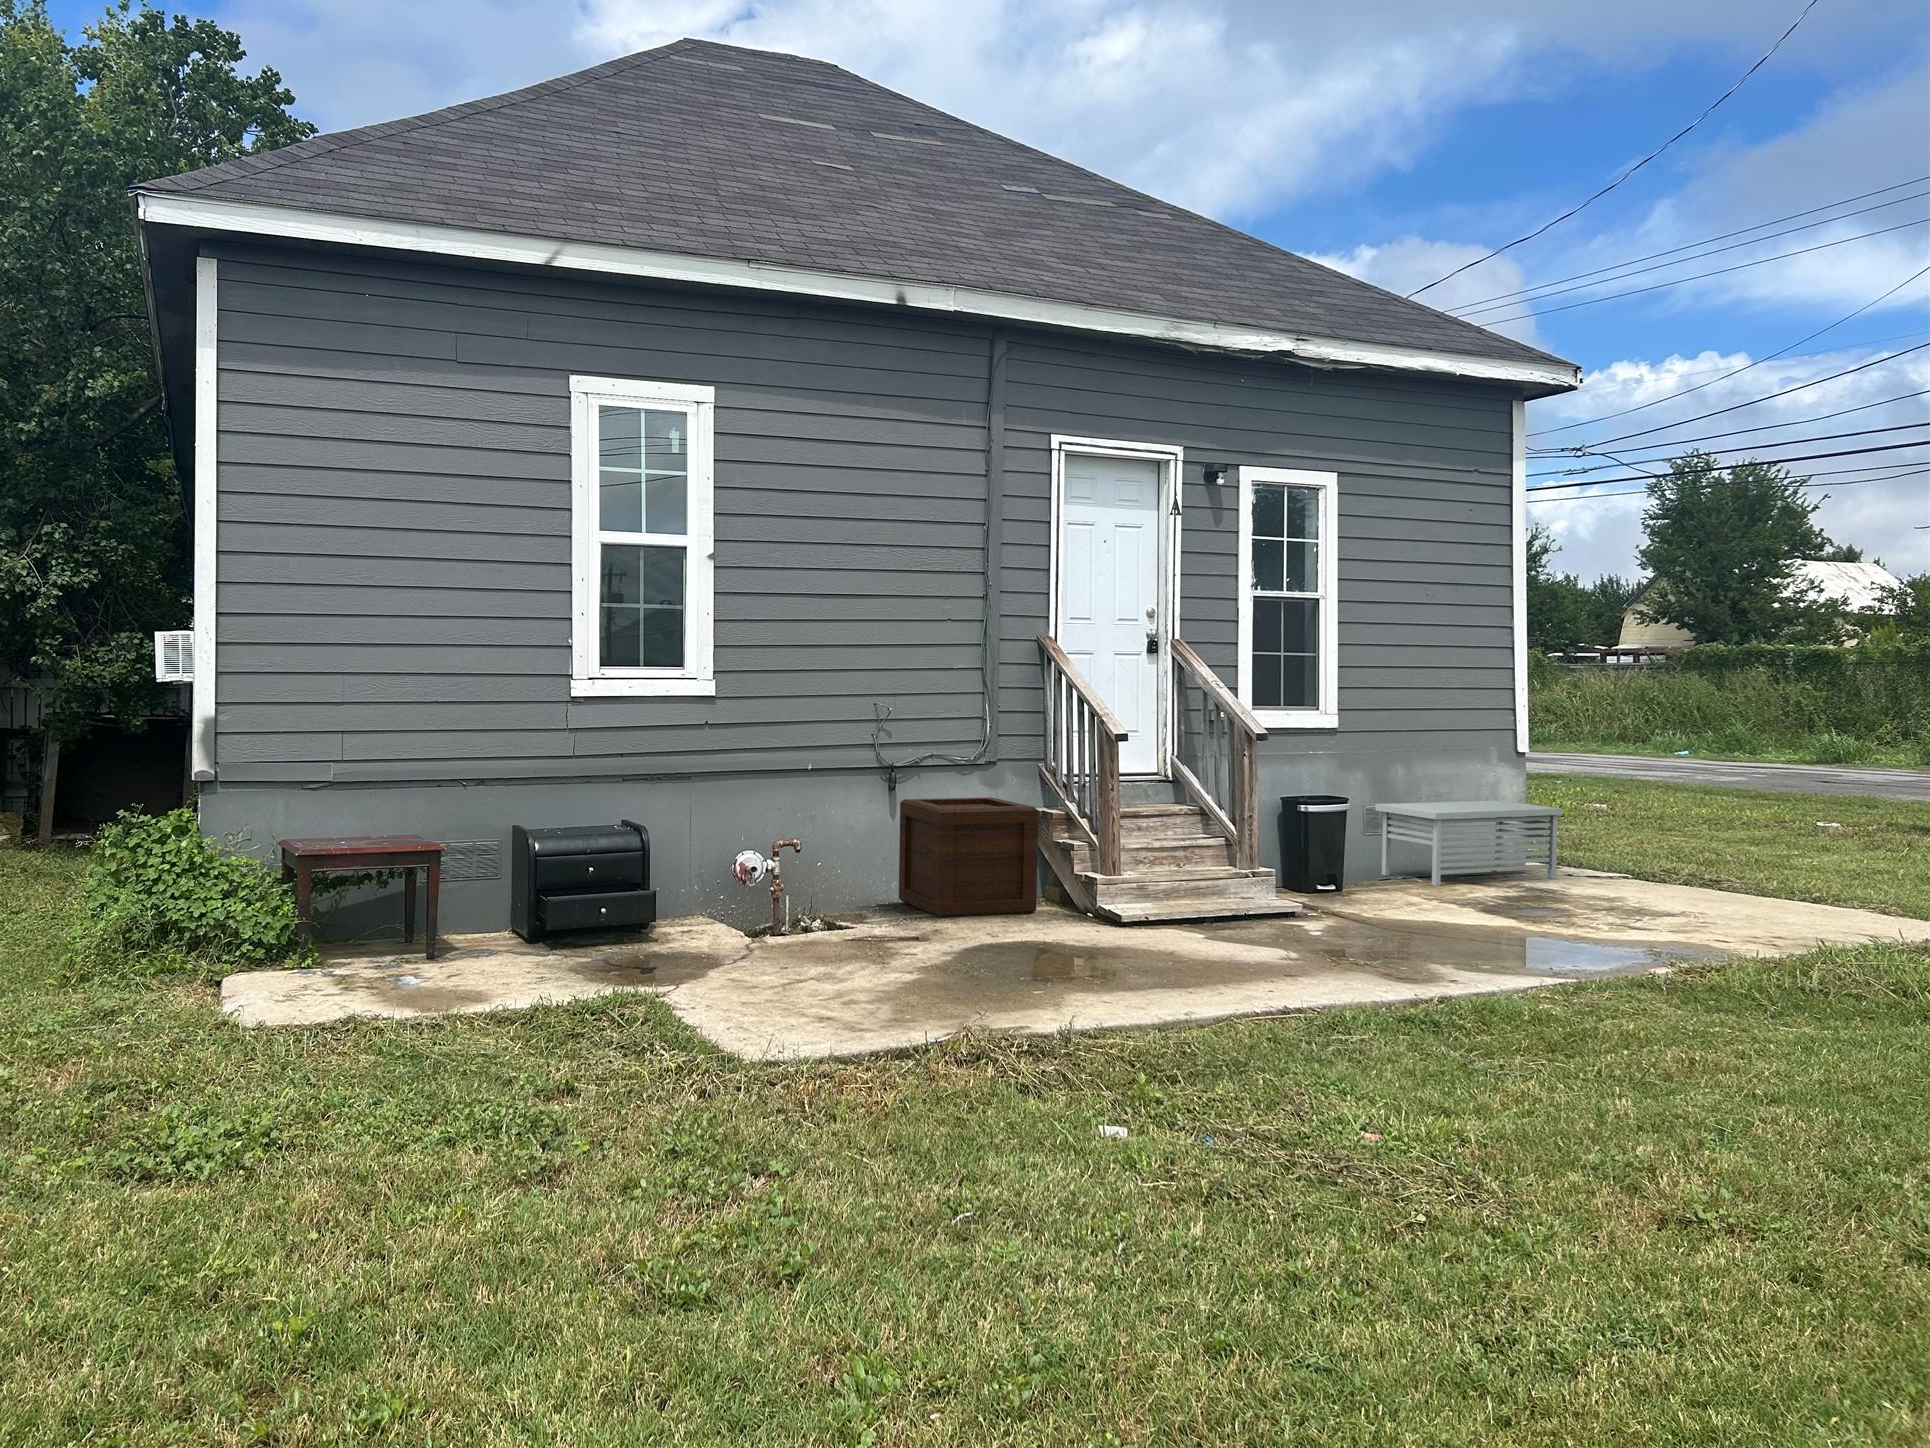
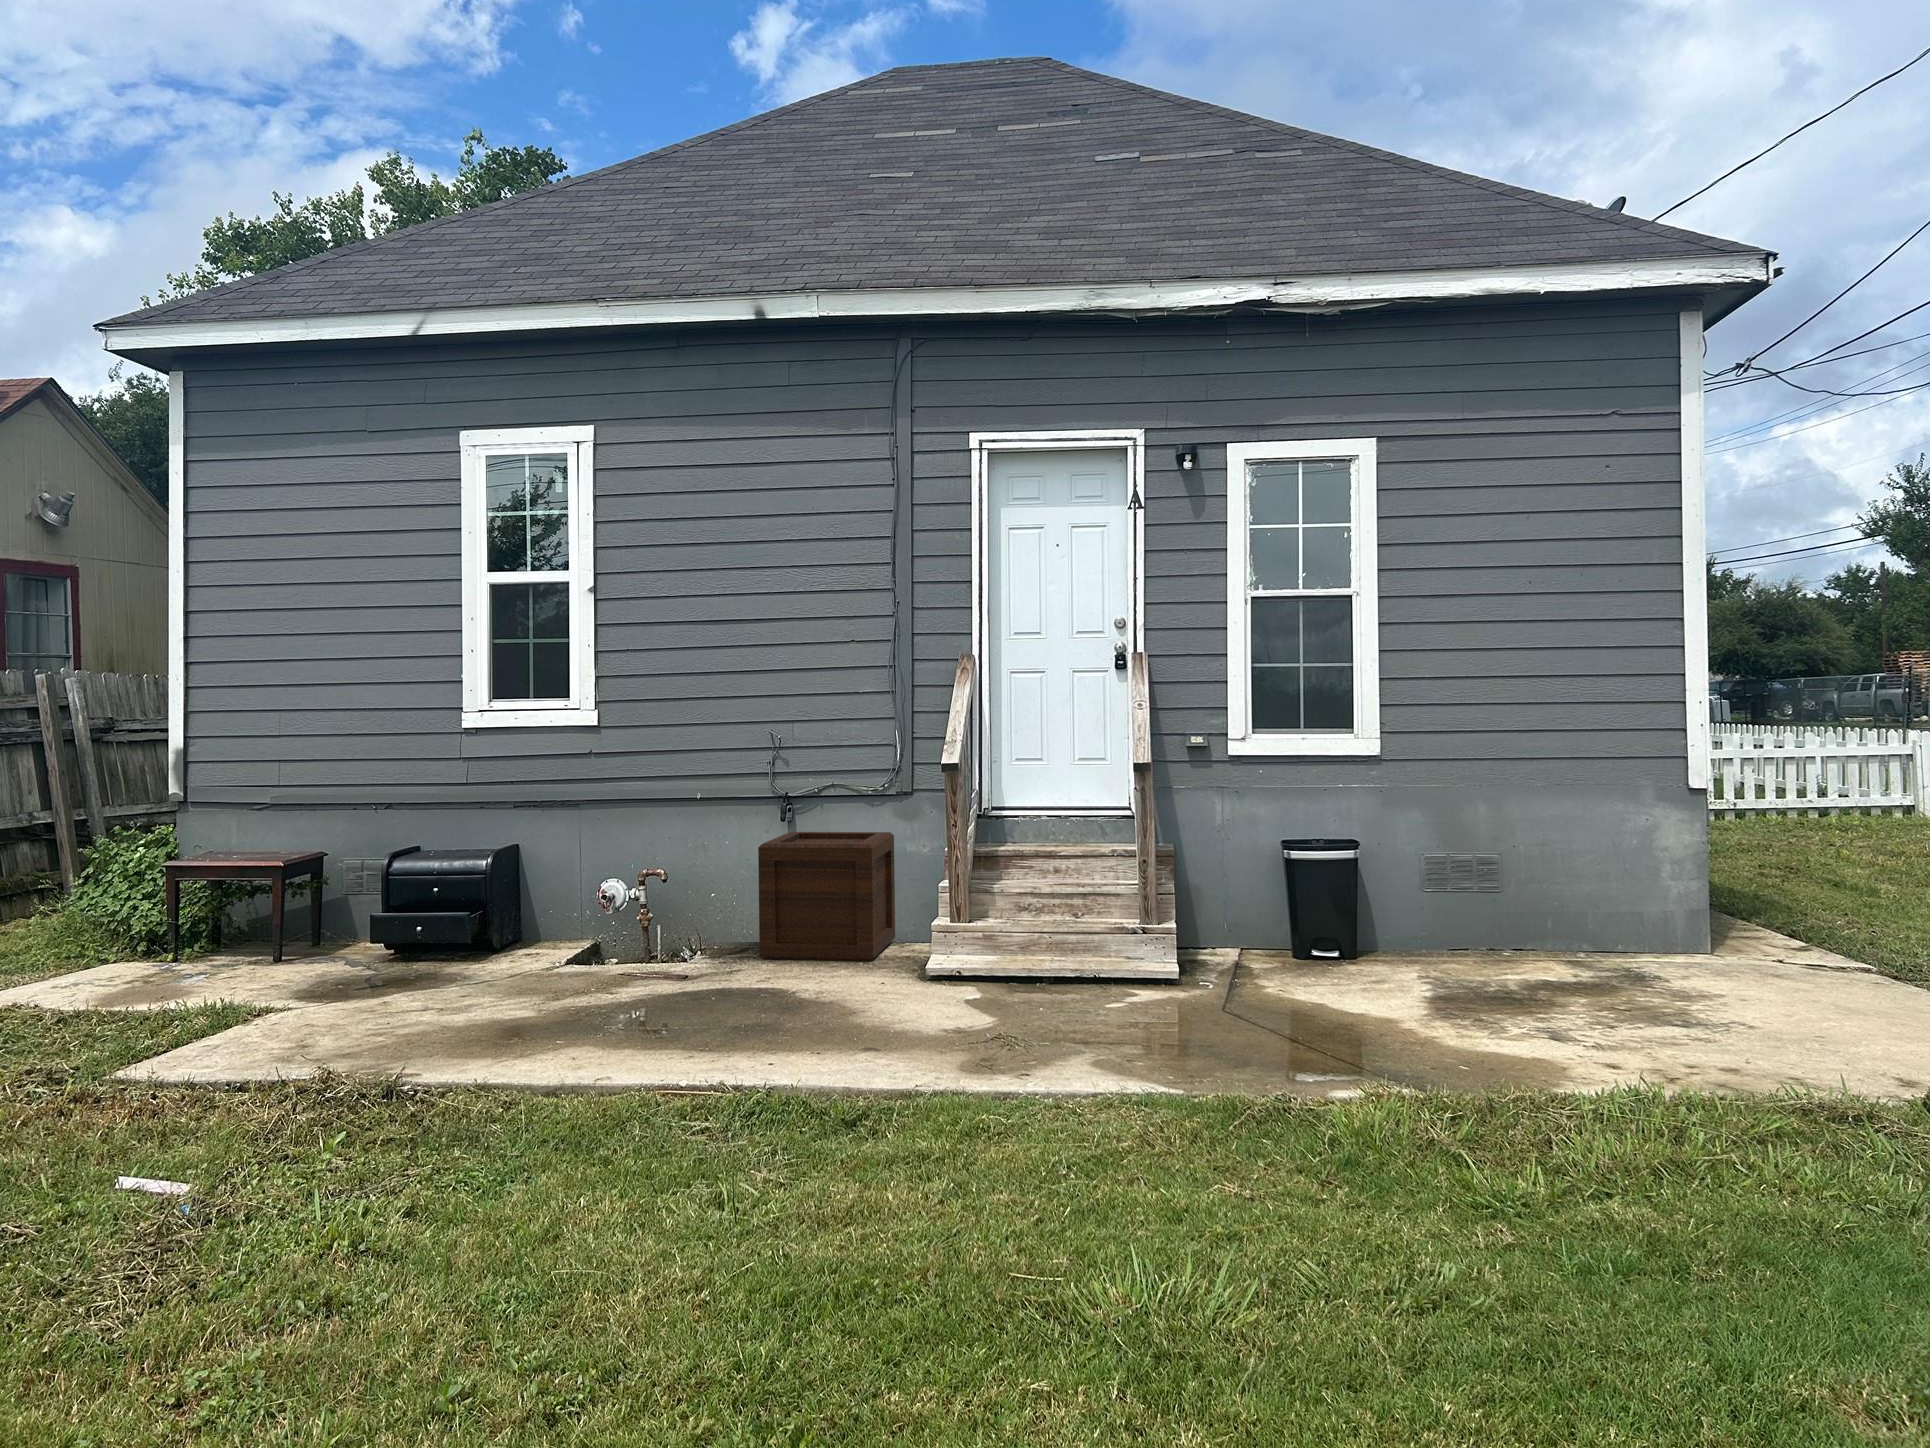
storage bench: present [1375,800,1562,886] -> none [1445,854,1706,966]

